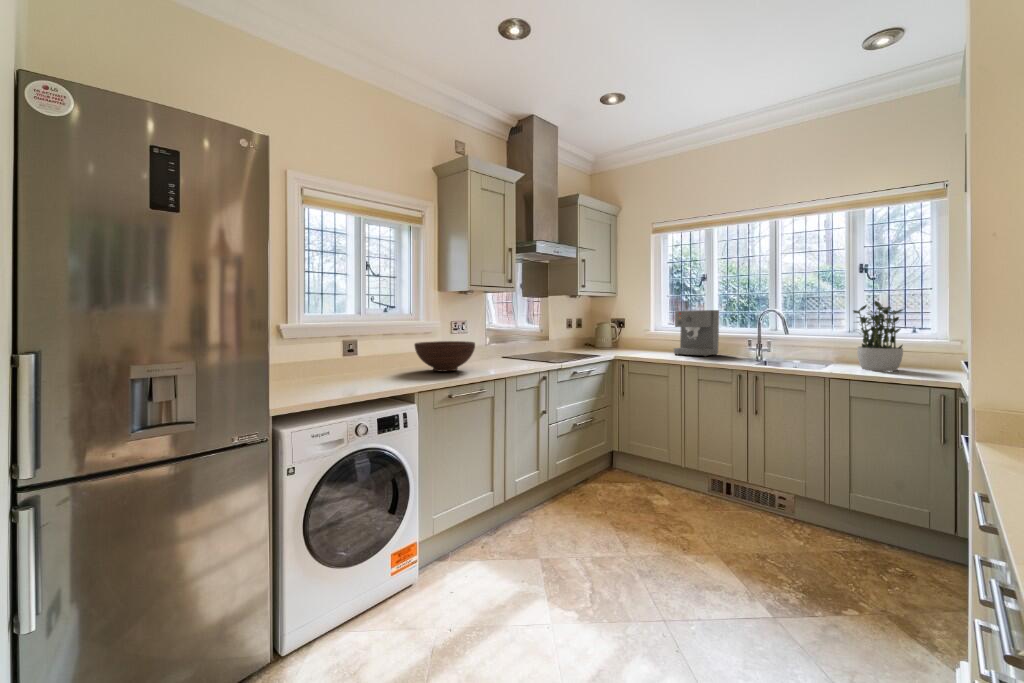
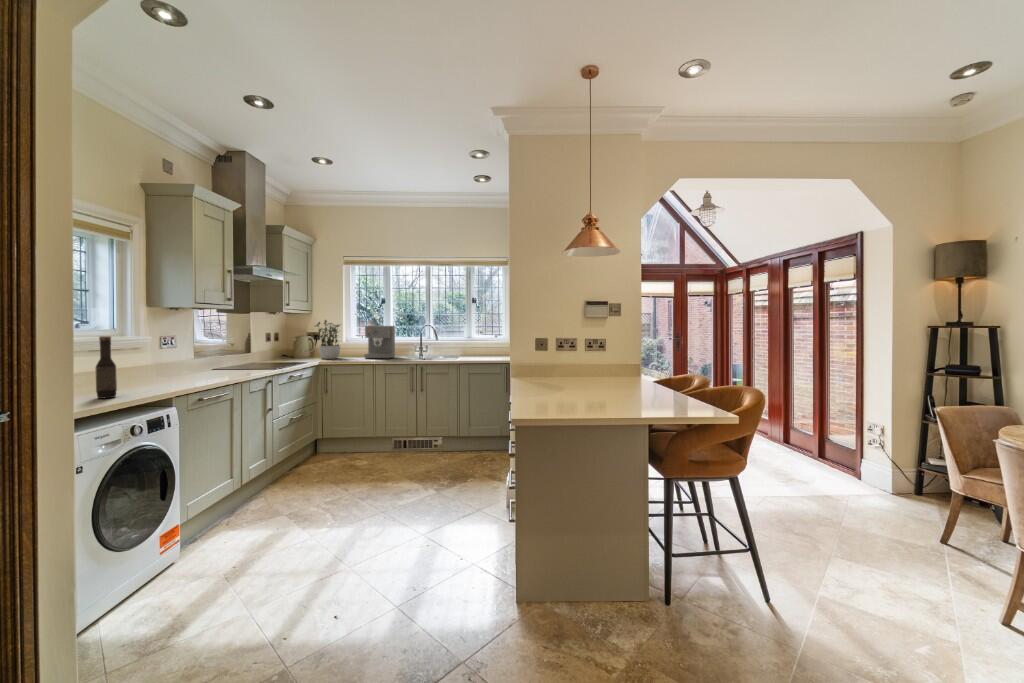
potted plant: present [853,301,904,372] -> present [316,320,340,359]
bottle: none [348,322,366,389] -> present [96,336,117,399]
fruit bowl: present [415,341,475,371] -> none [138,353,208,381]

